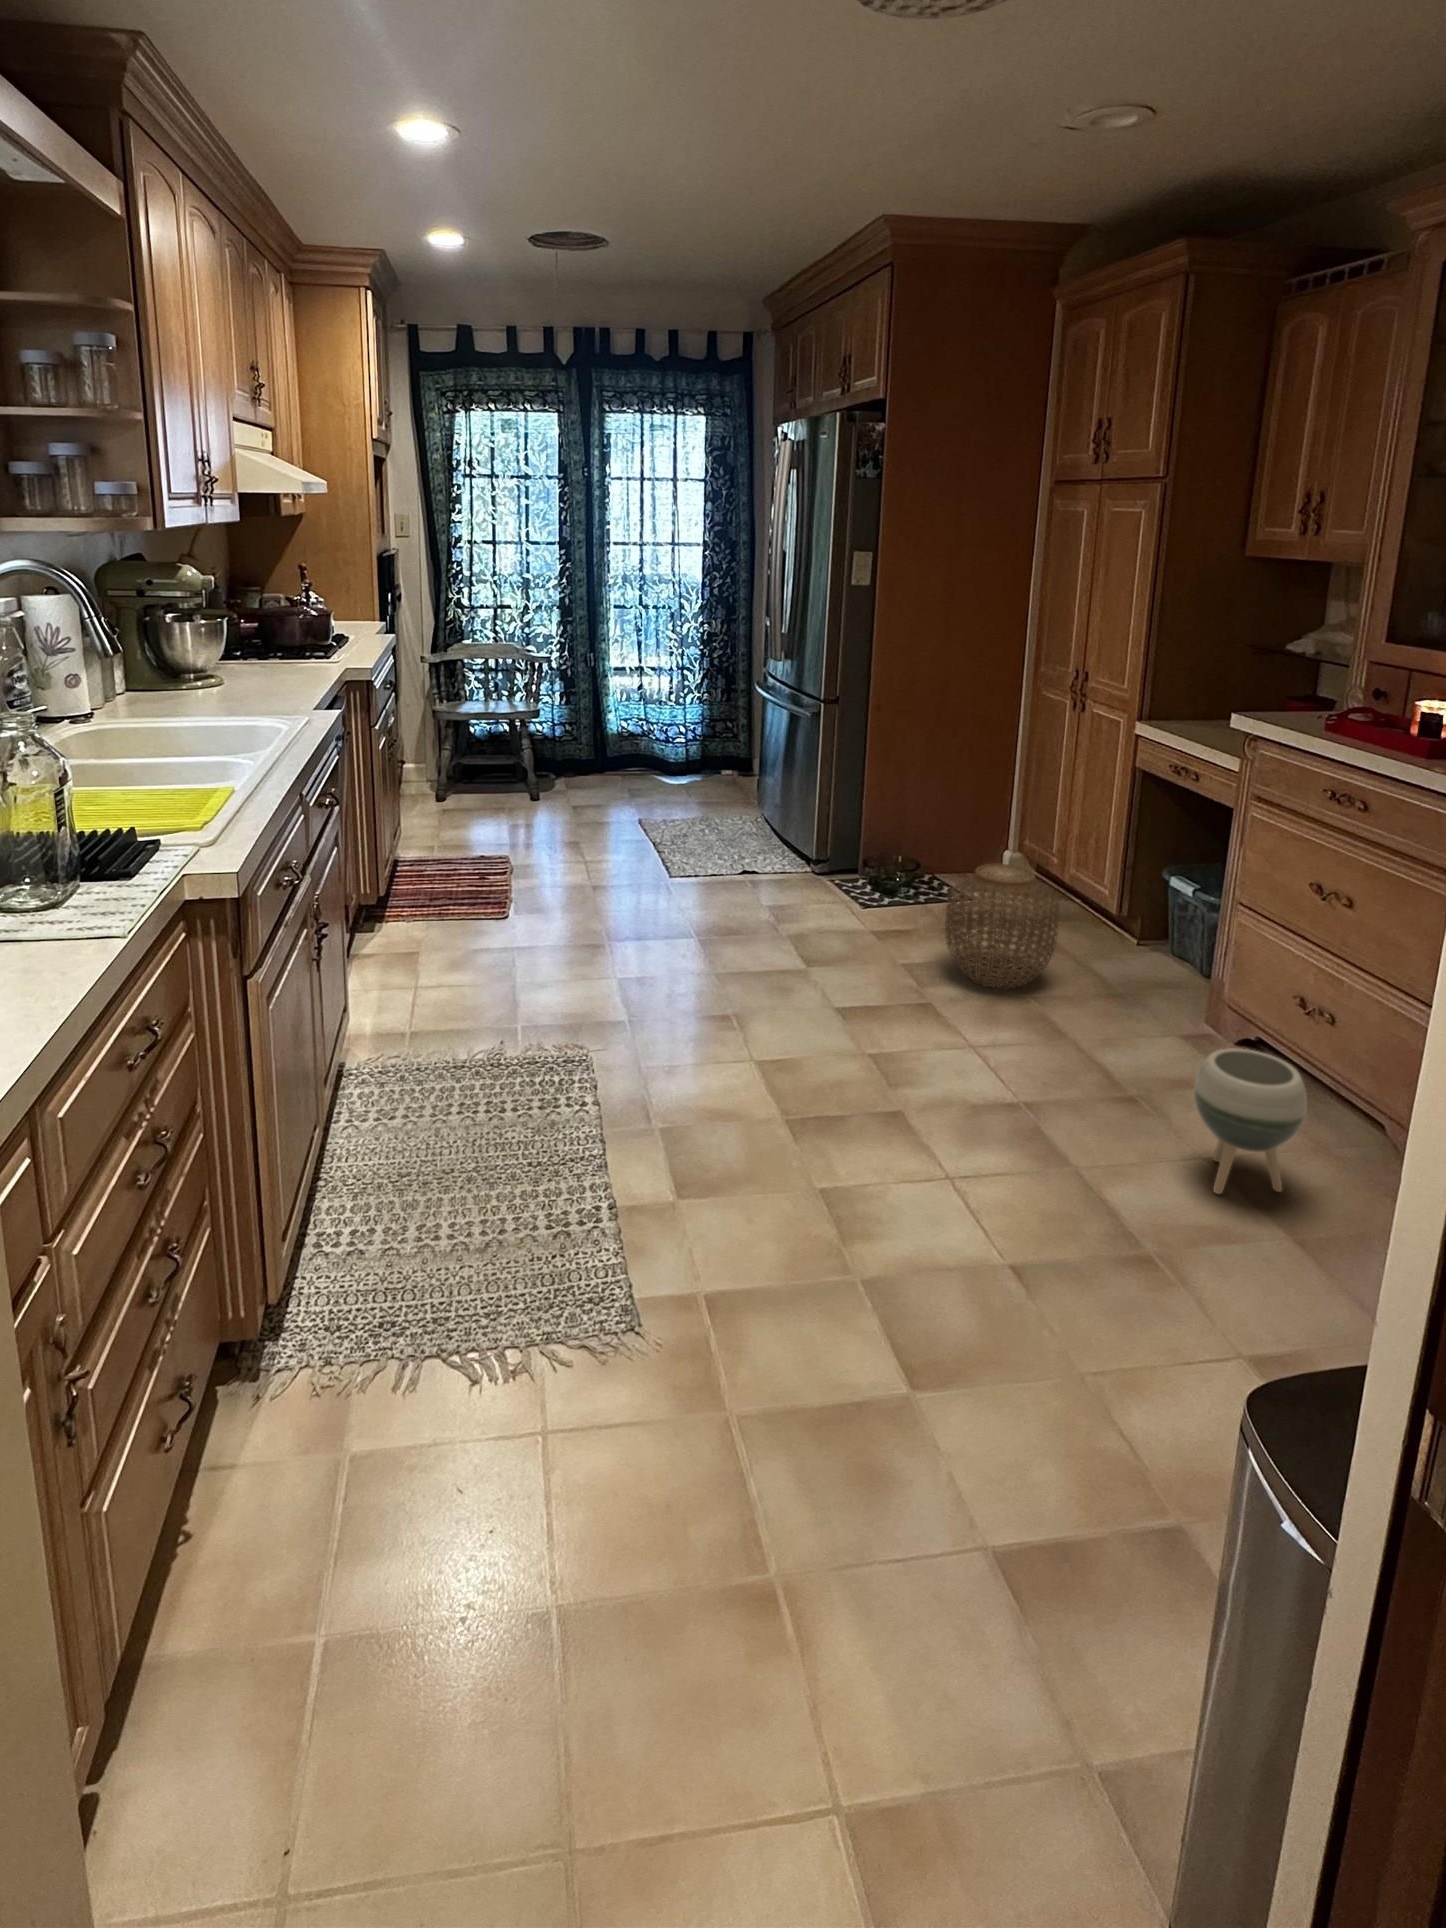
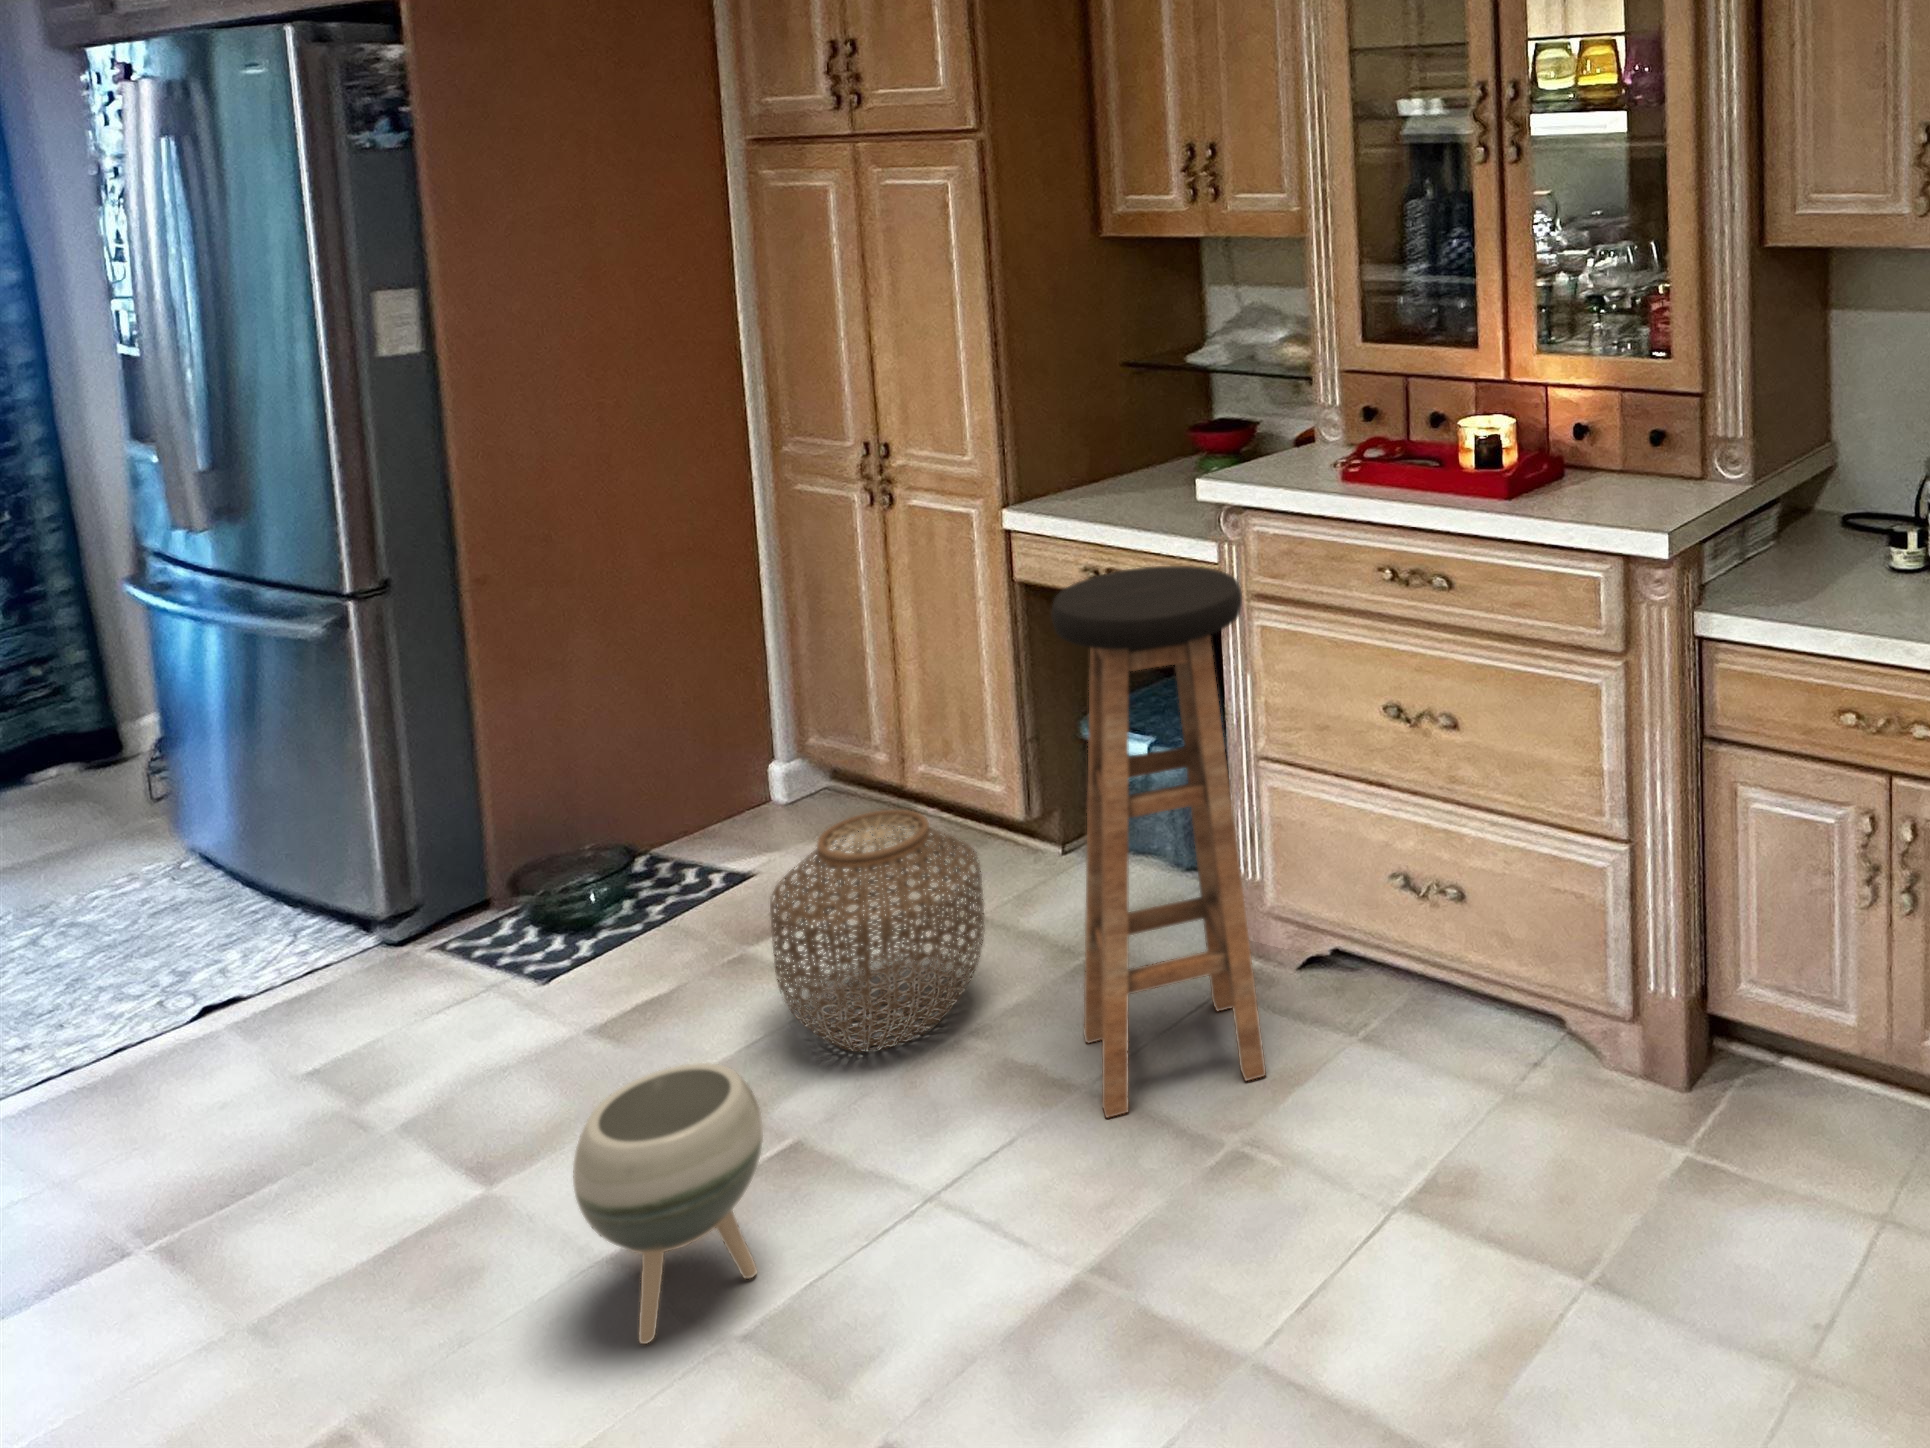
bar stool: none [1075,755,1226,1080] -> present [1052,566,1266,1117]
planter: present [1194,1048,1307,1194] -> present [573,1063,763,1344]

